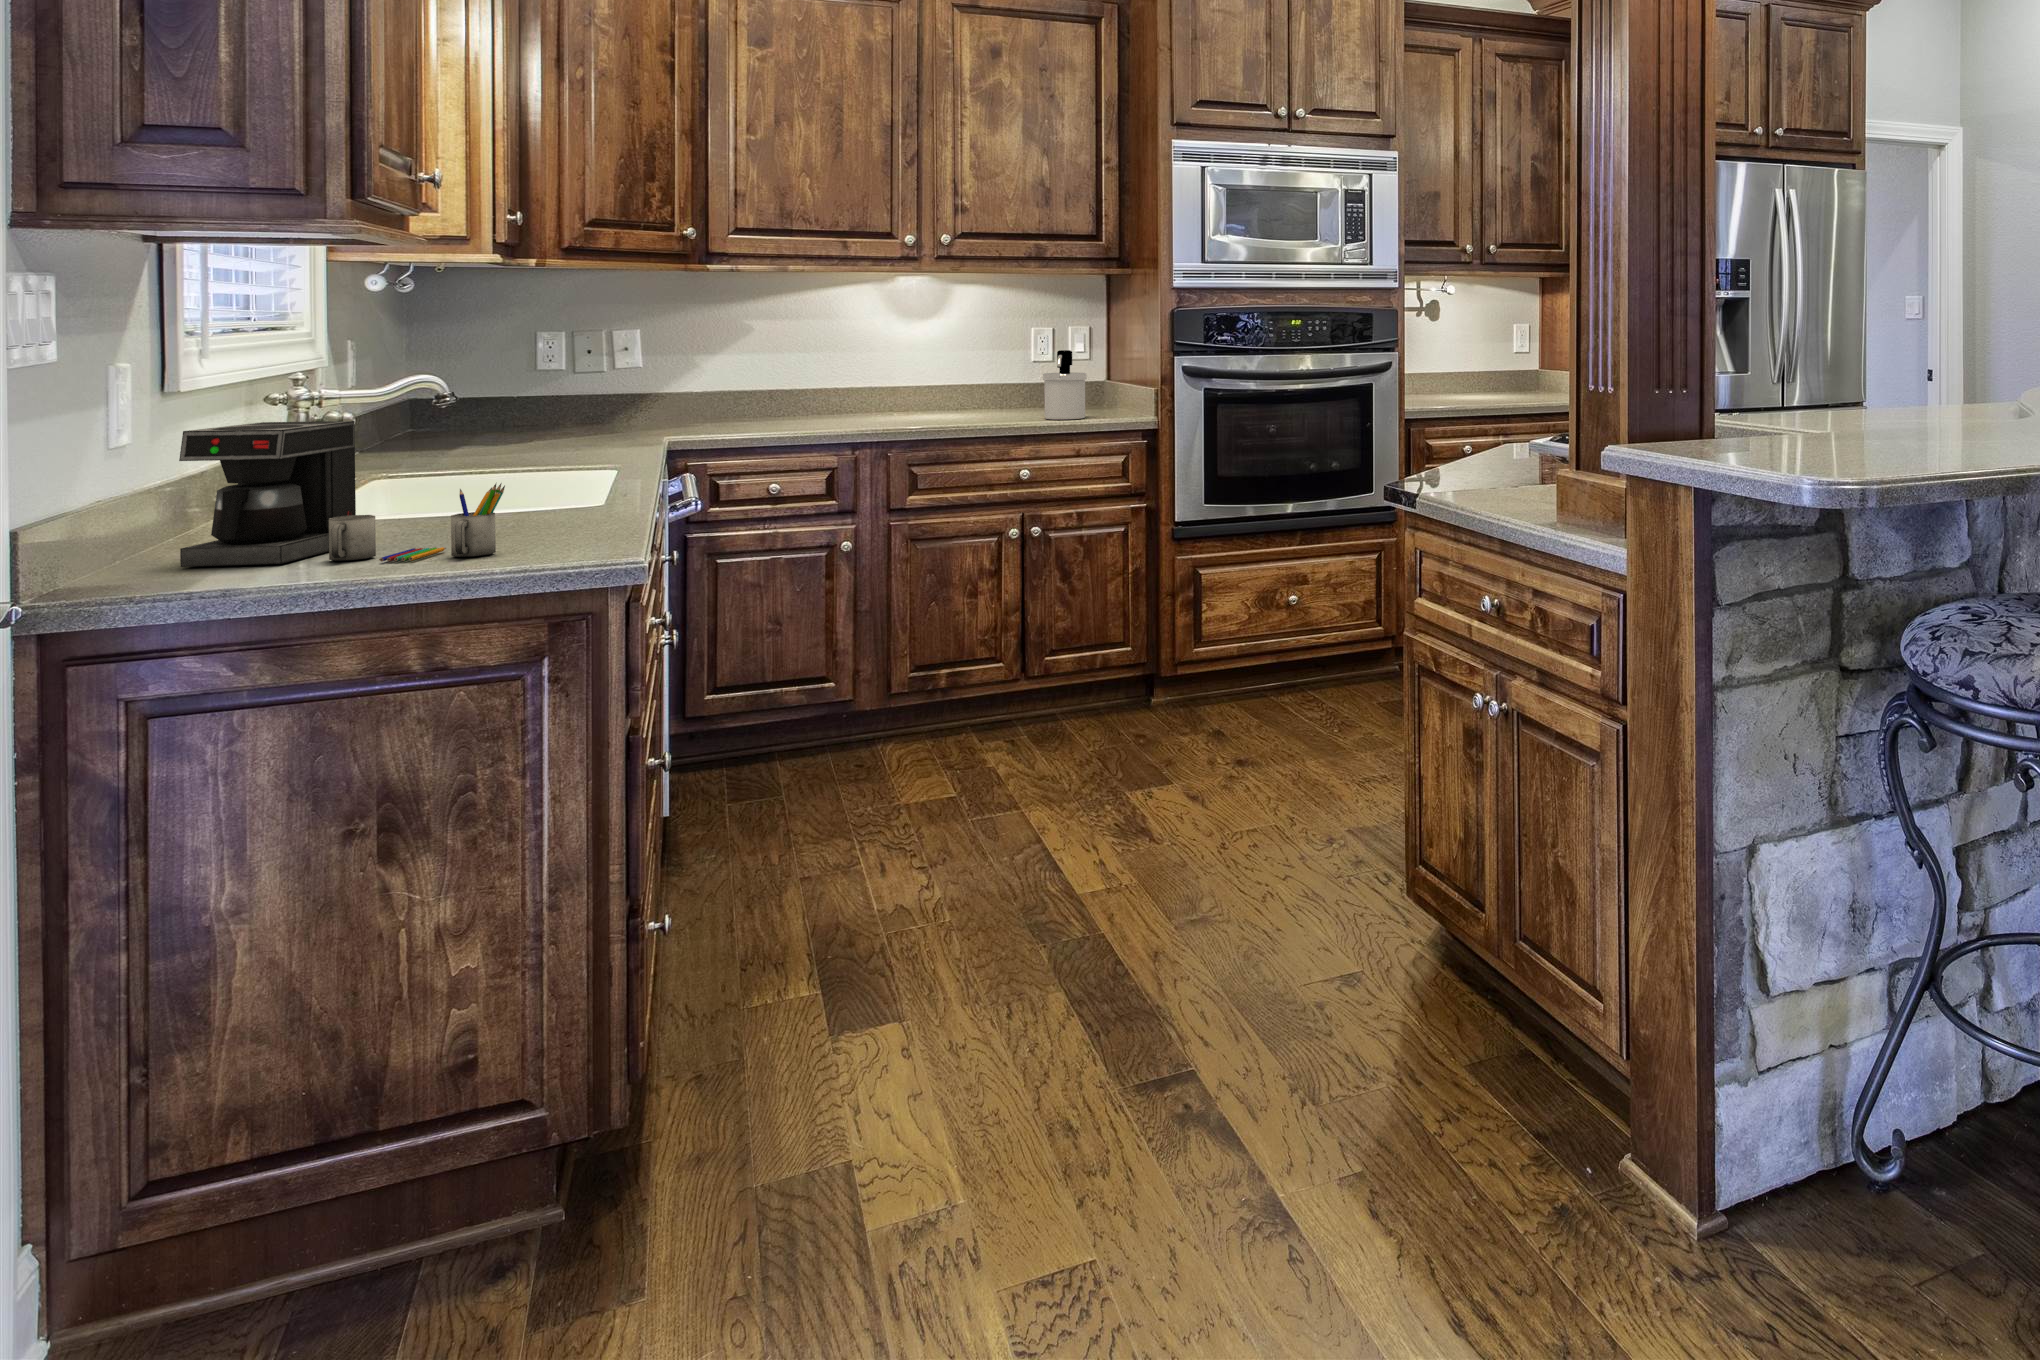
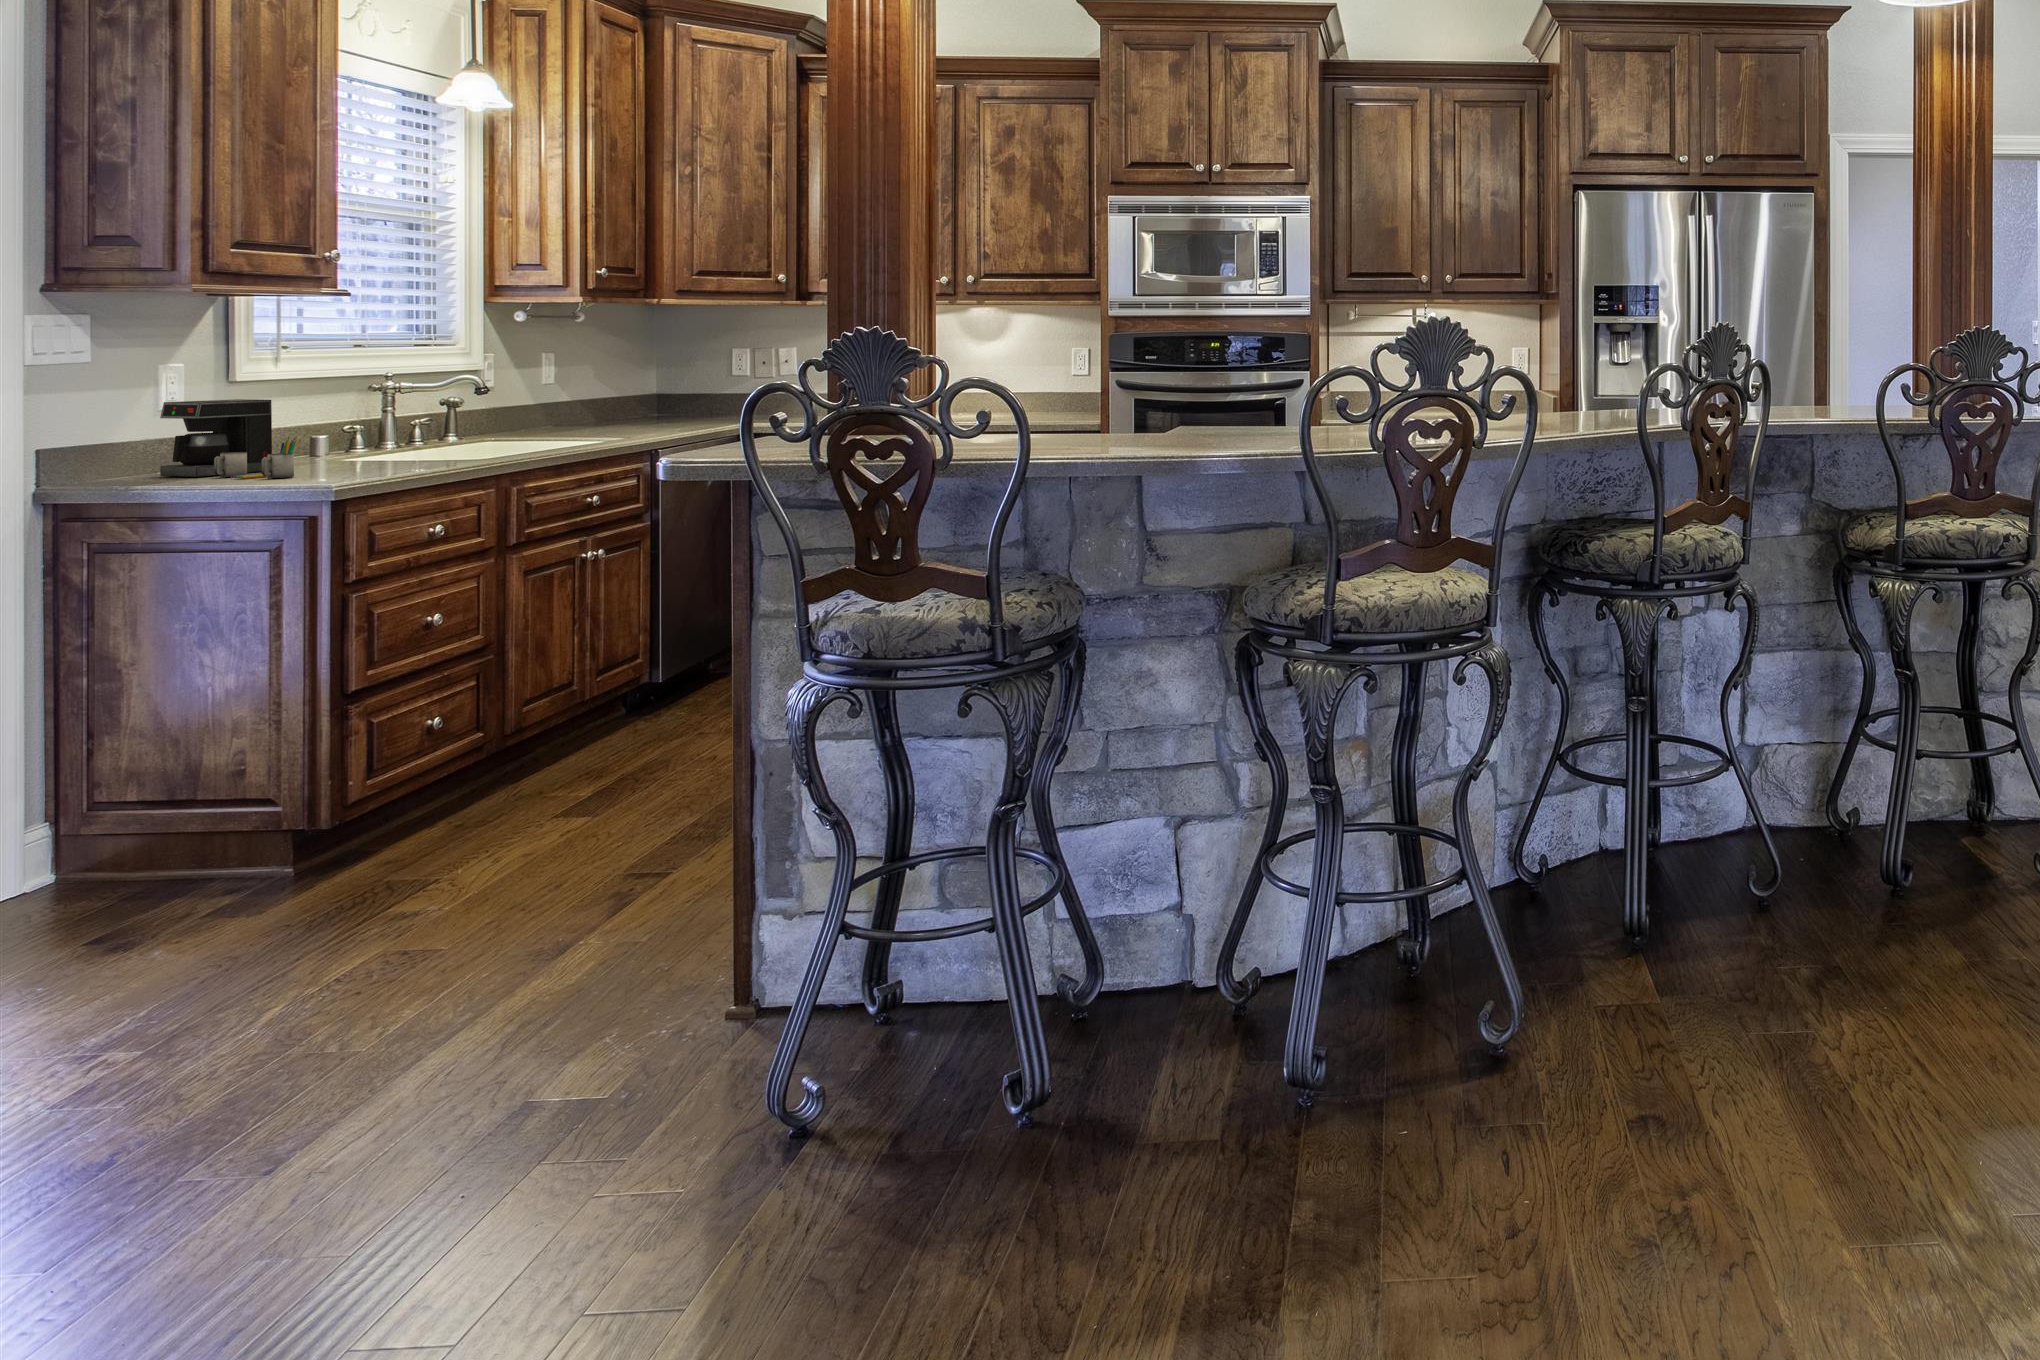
soap dispenser: present [1043,350,1087,420] -> none [1015,366,1054,420]

